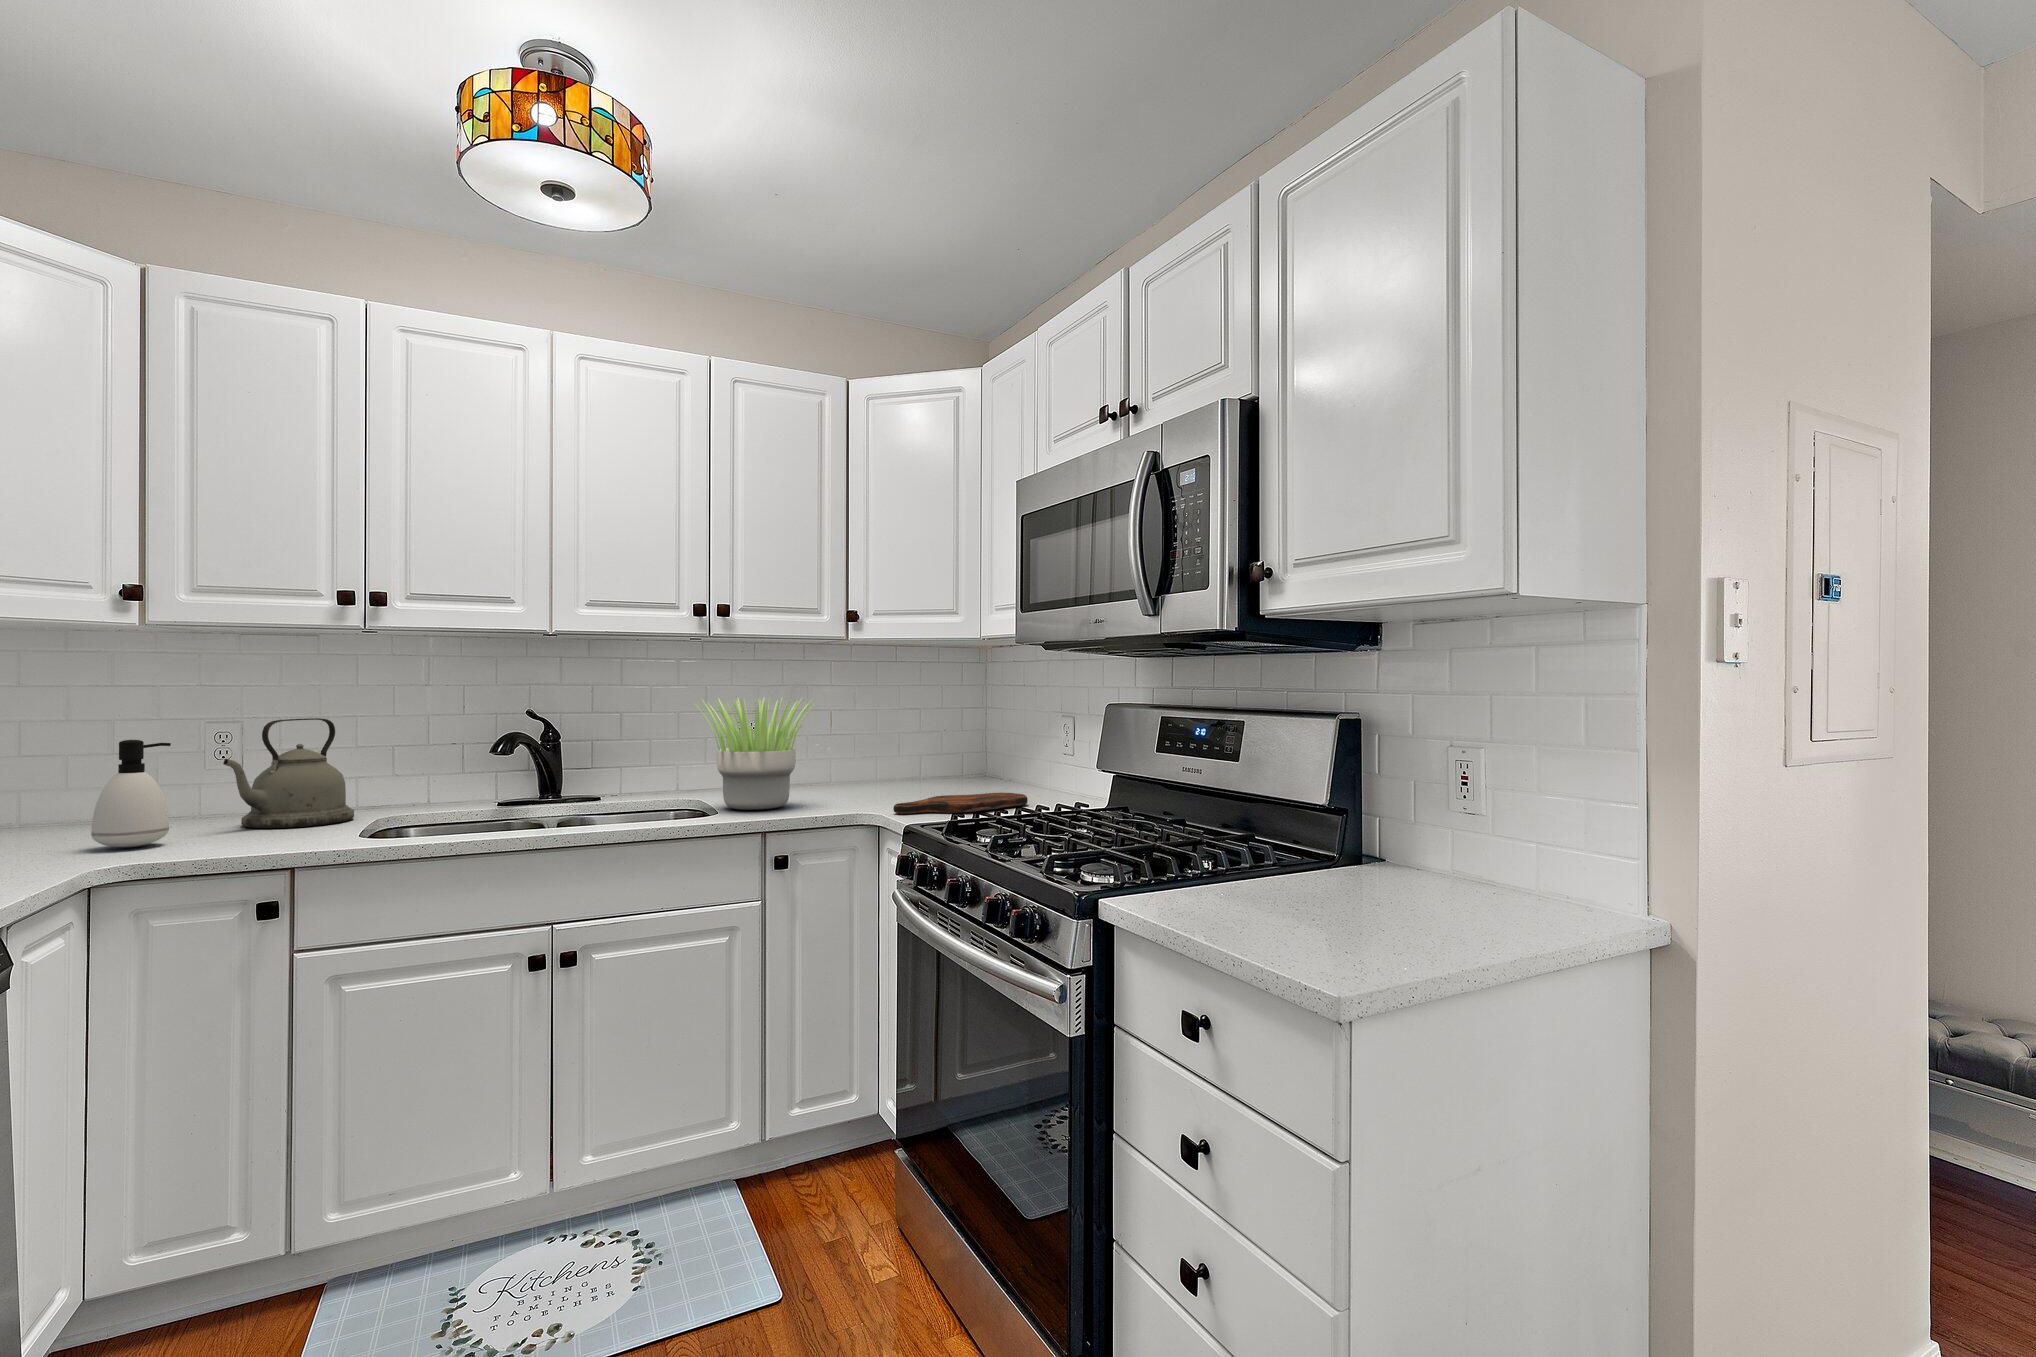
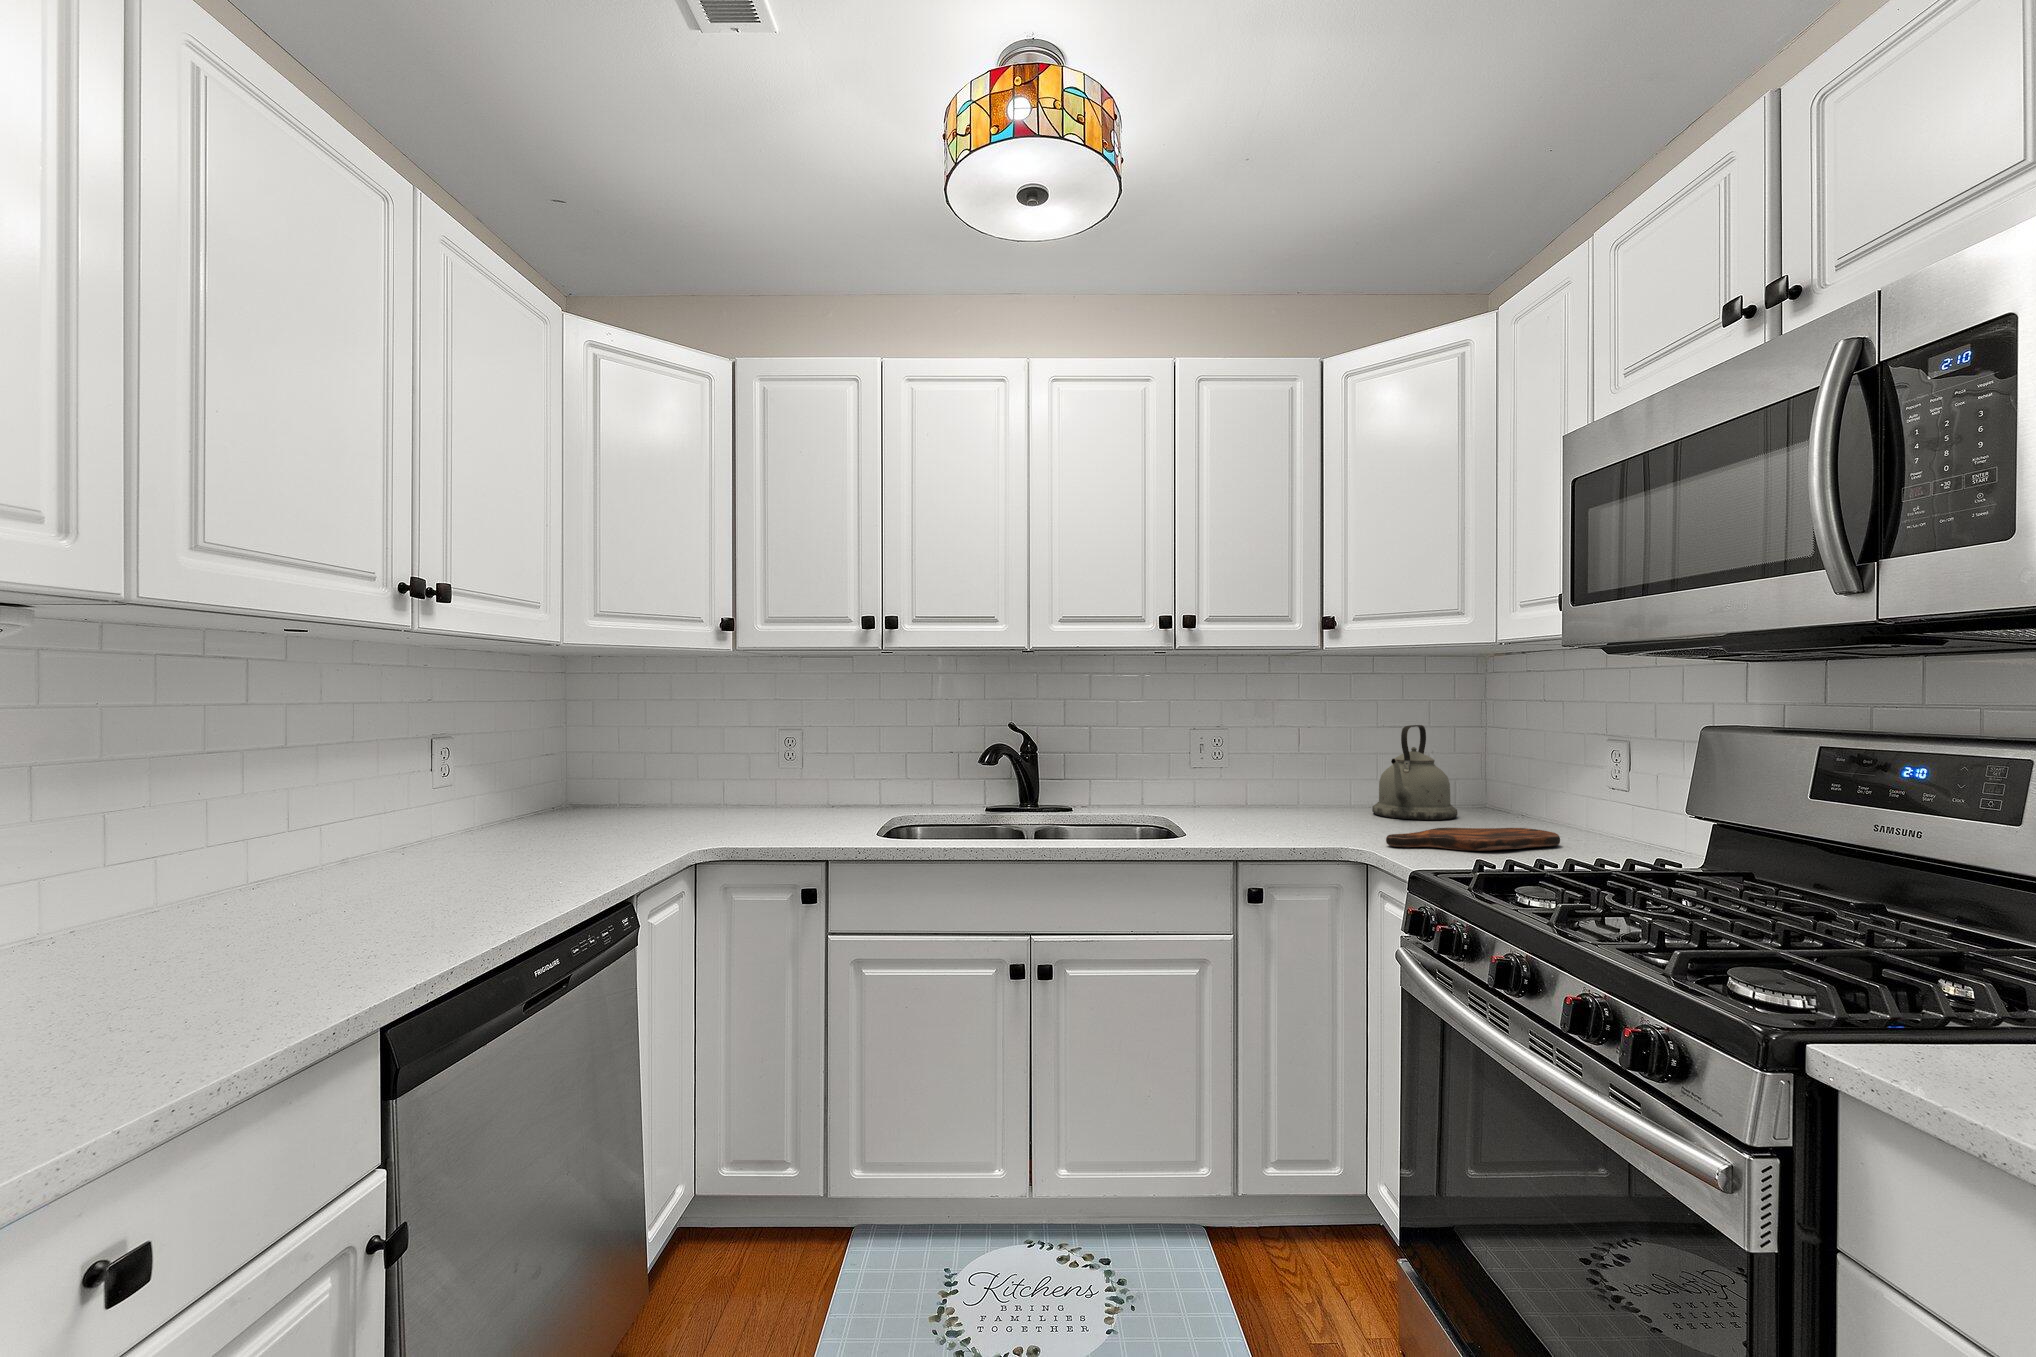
potted plant: present [699,698,813,810] -> none [1157,707,1297,830]
kettle: present [223,718,354,828] -> present [1372,725,1458,820]
soap dispenser: present [91,740,171,847] -> none [689,740,741,830]

